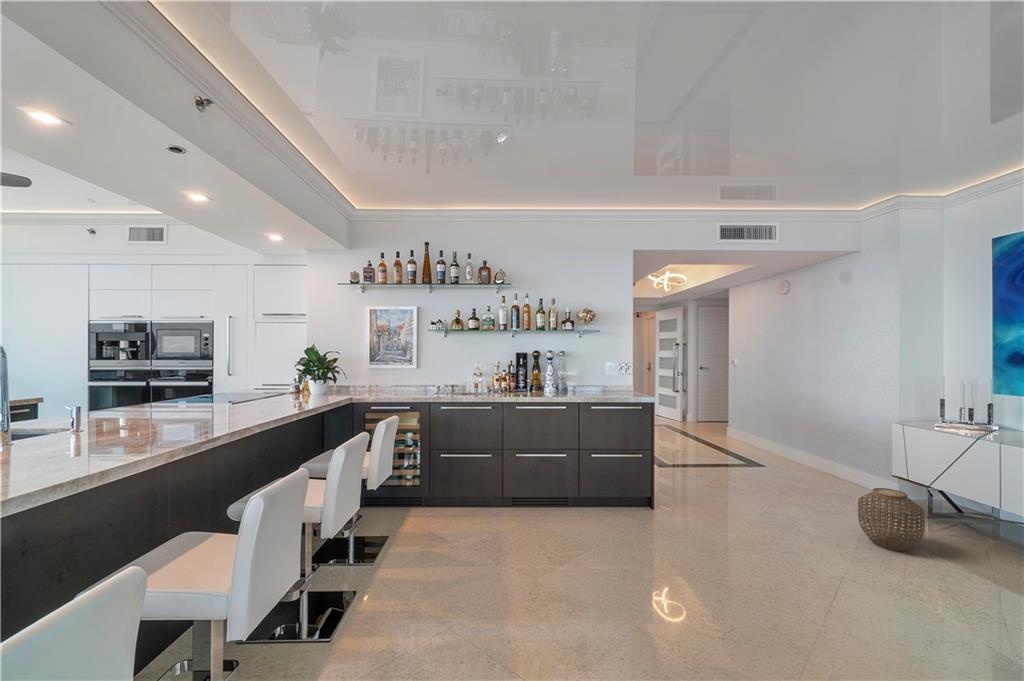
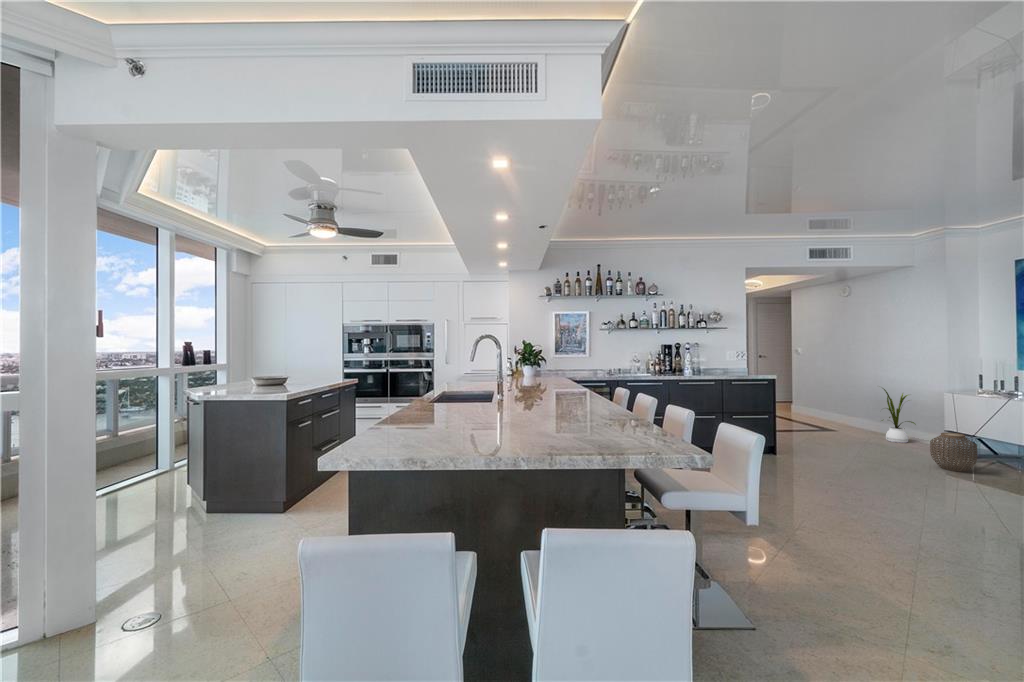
house plant: none [809,408,857,488] -> present [882,388,916,443]

